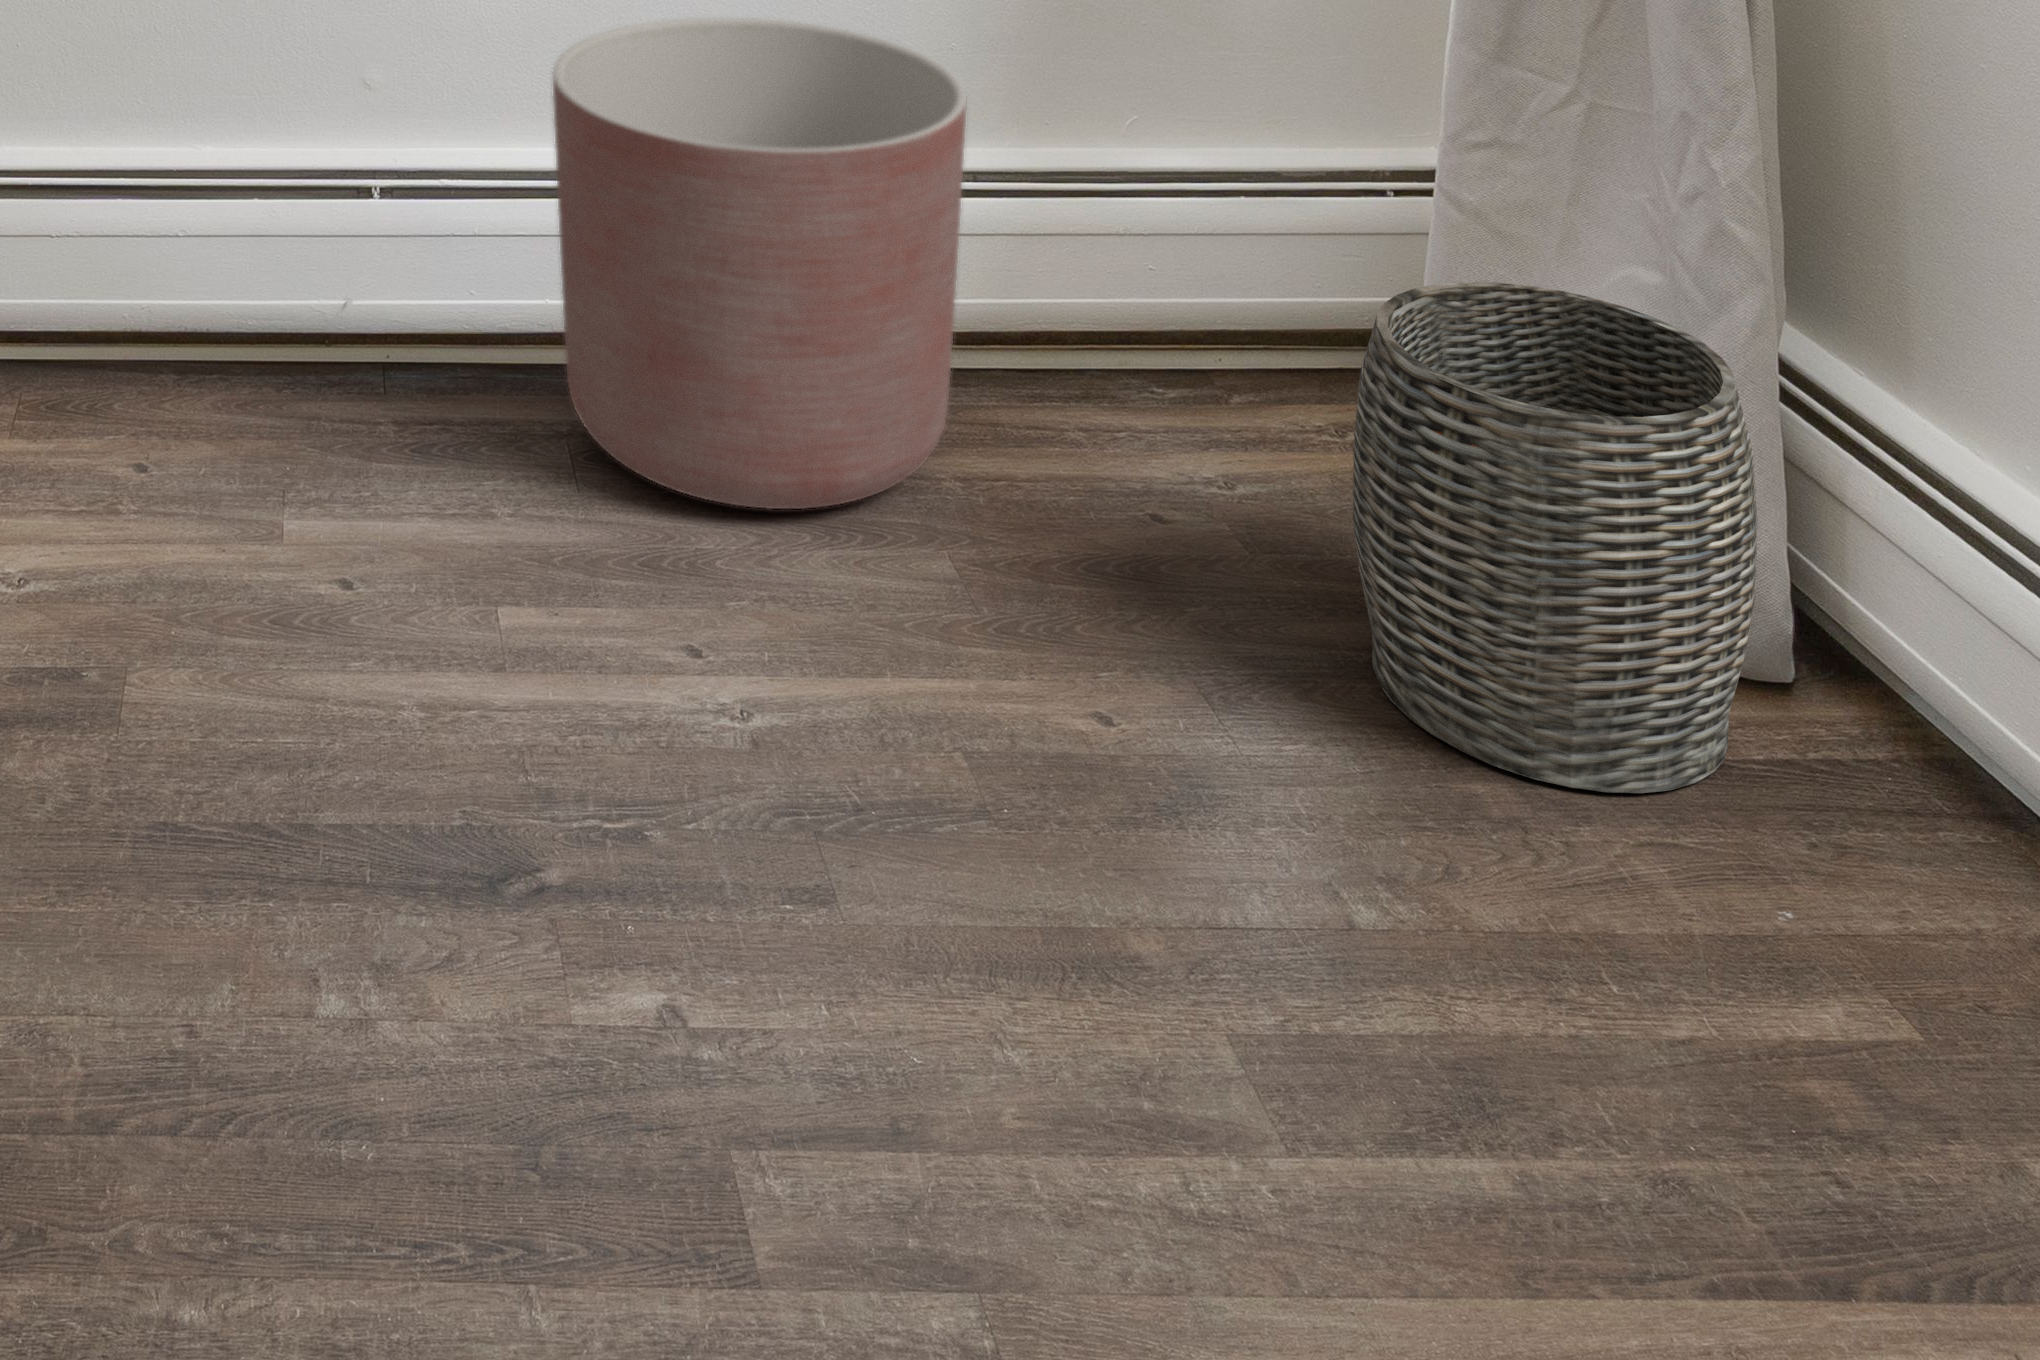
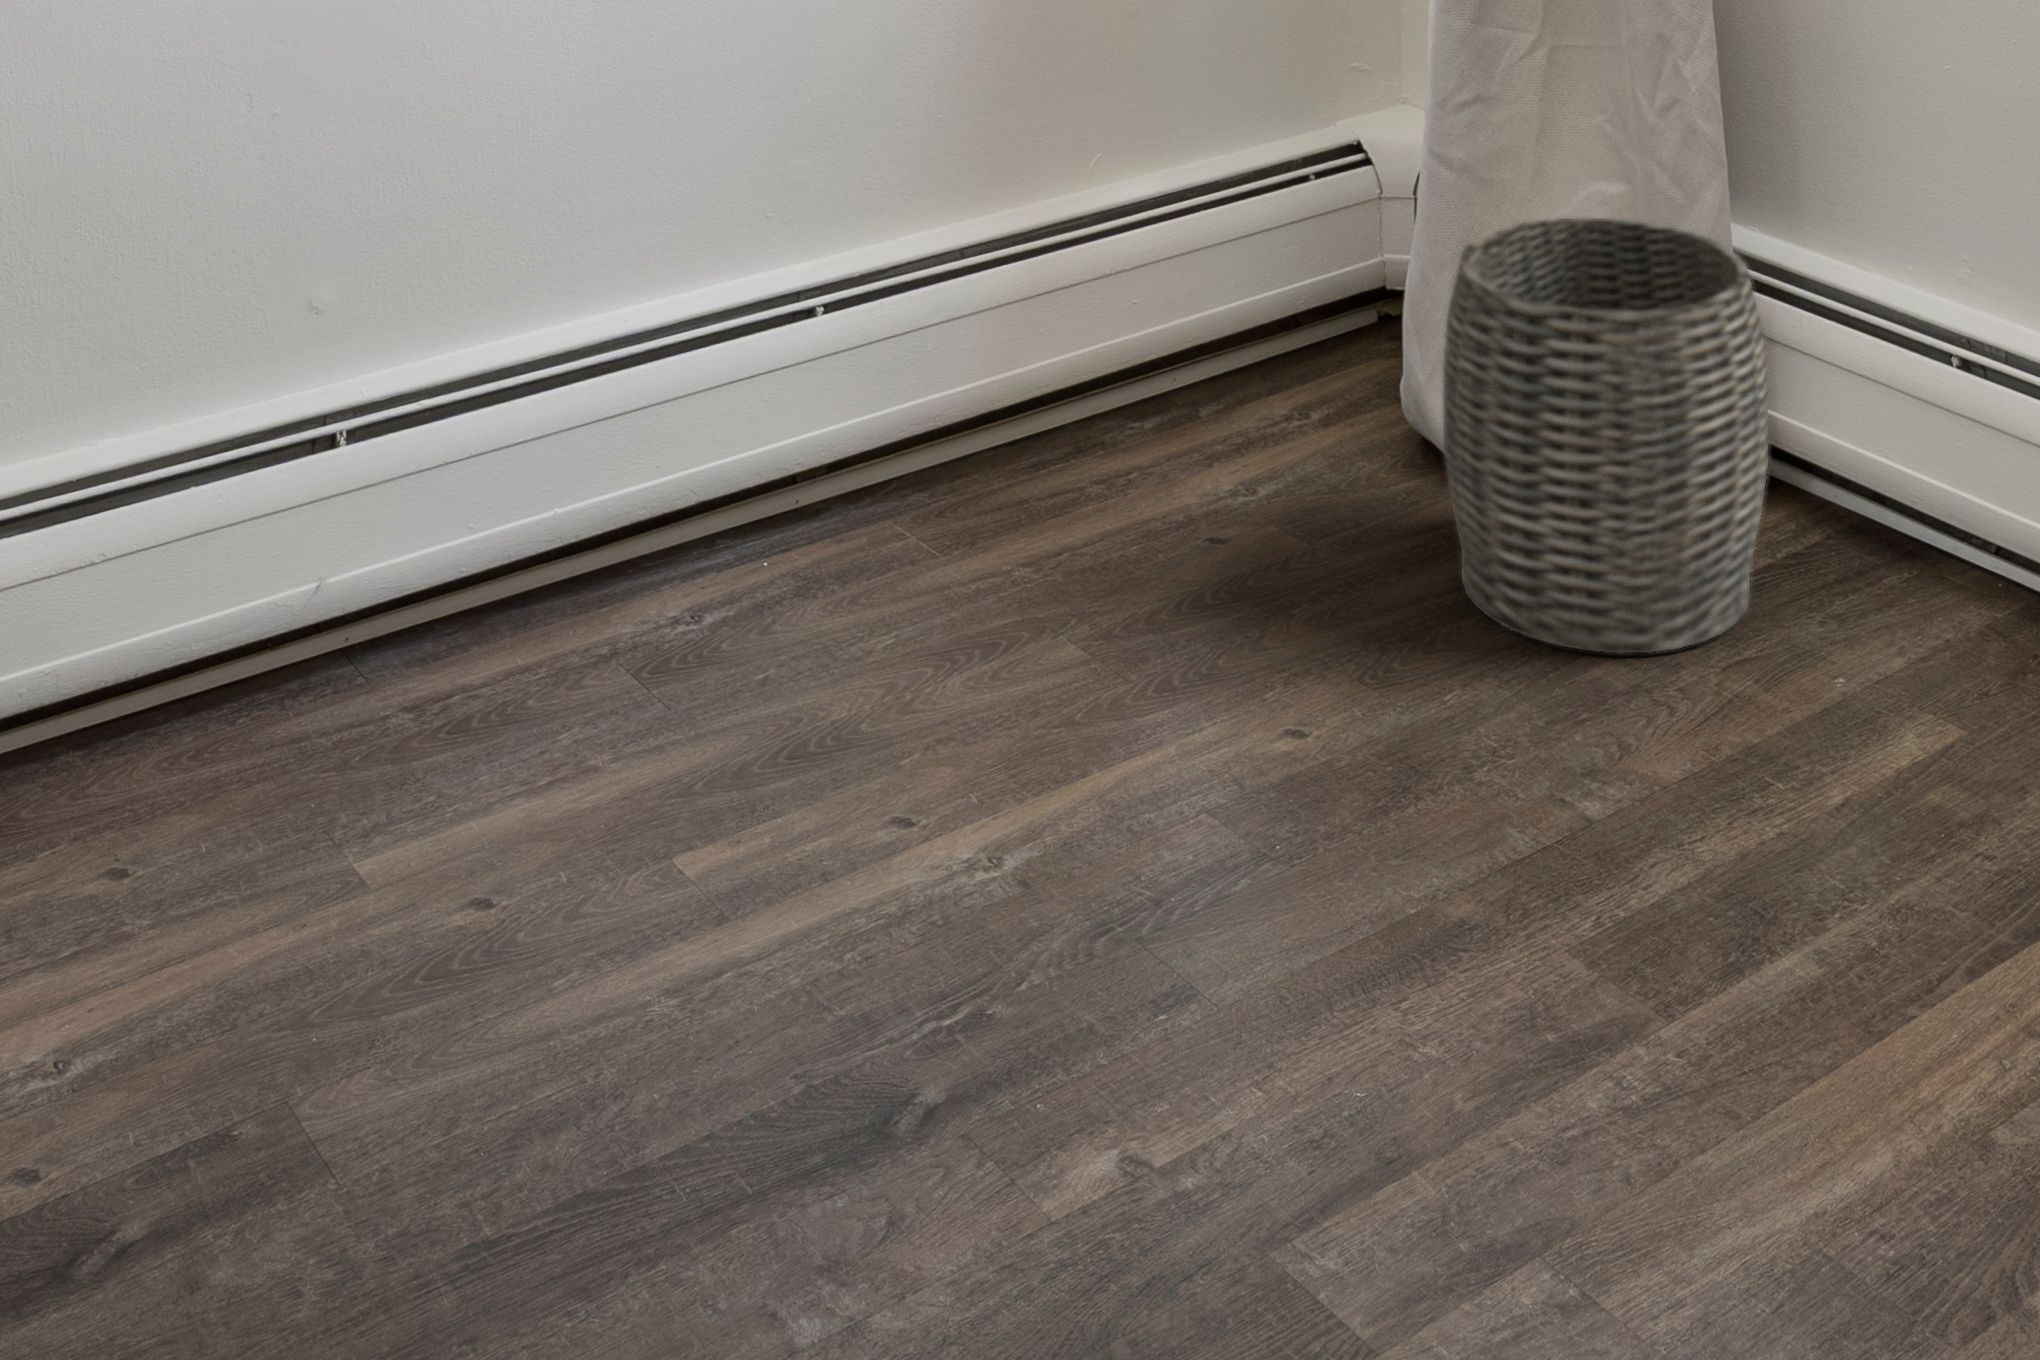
planter: present [553,18,966,509] -> none [591,122,1042,664]

